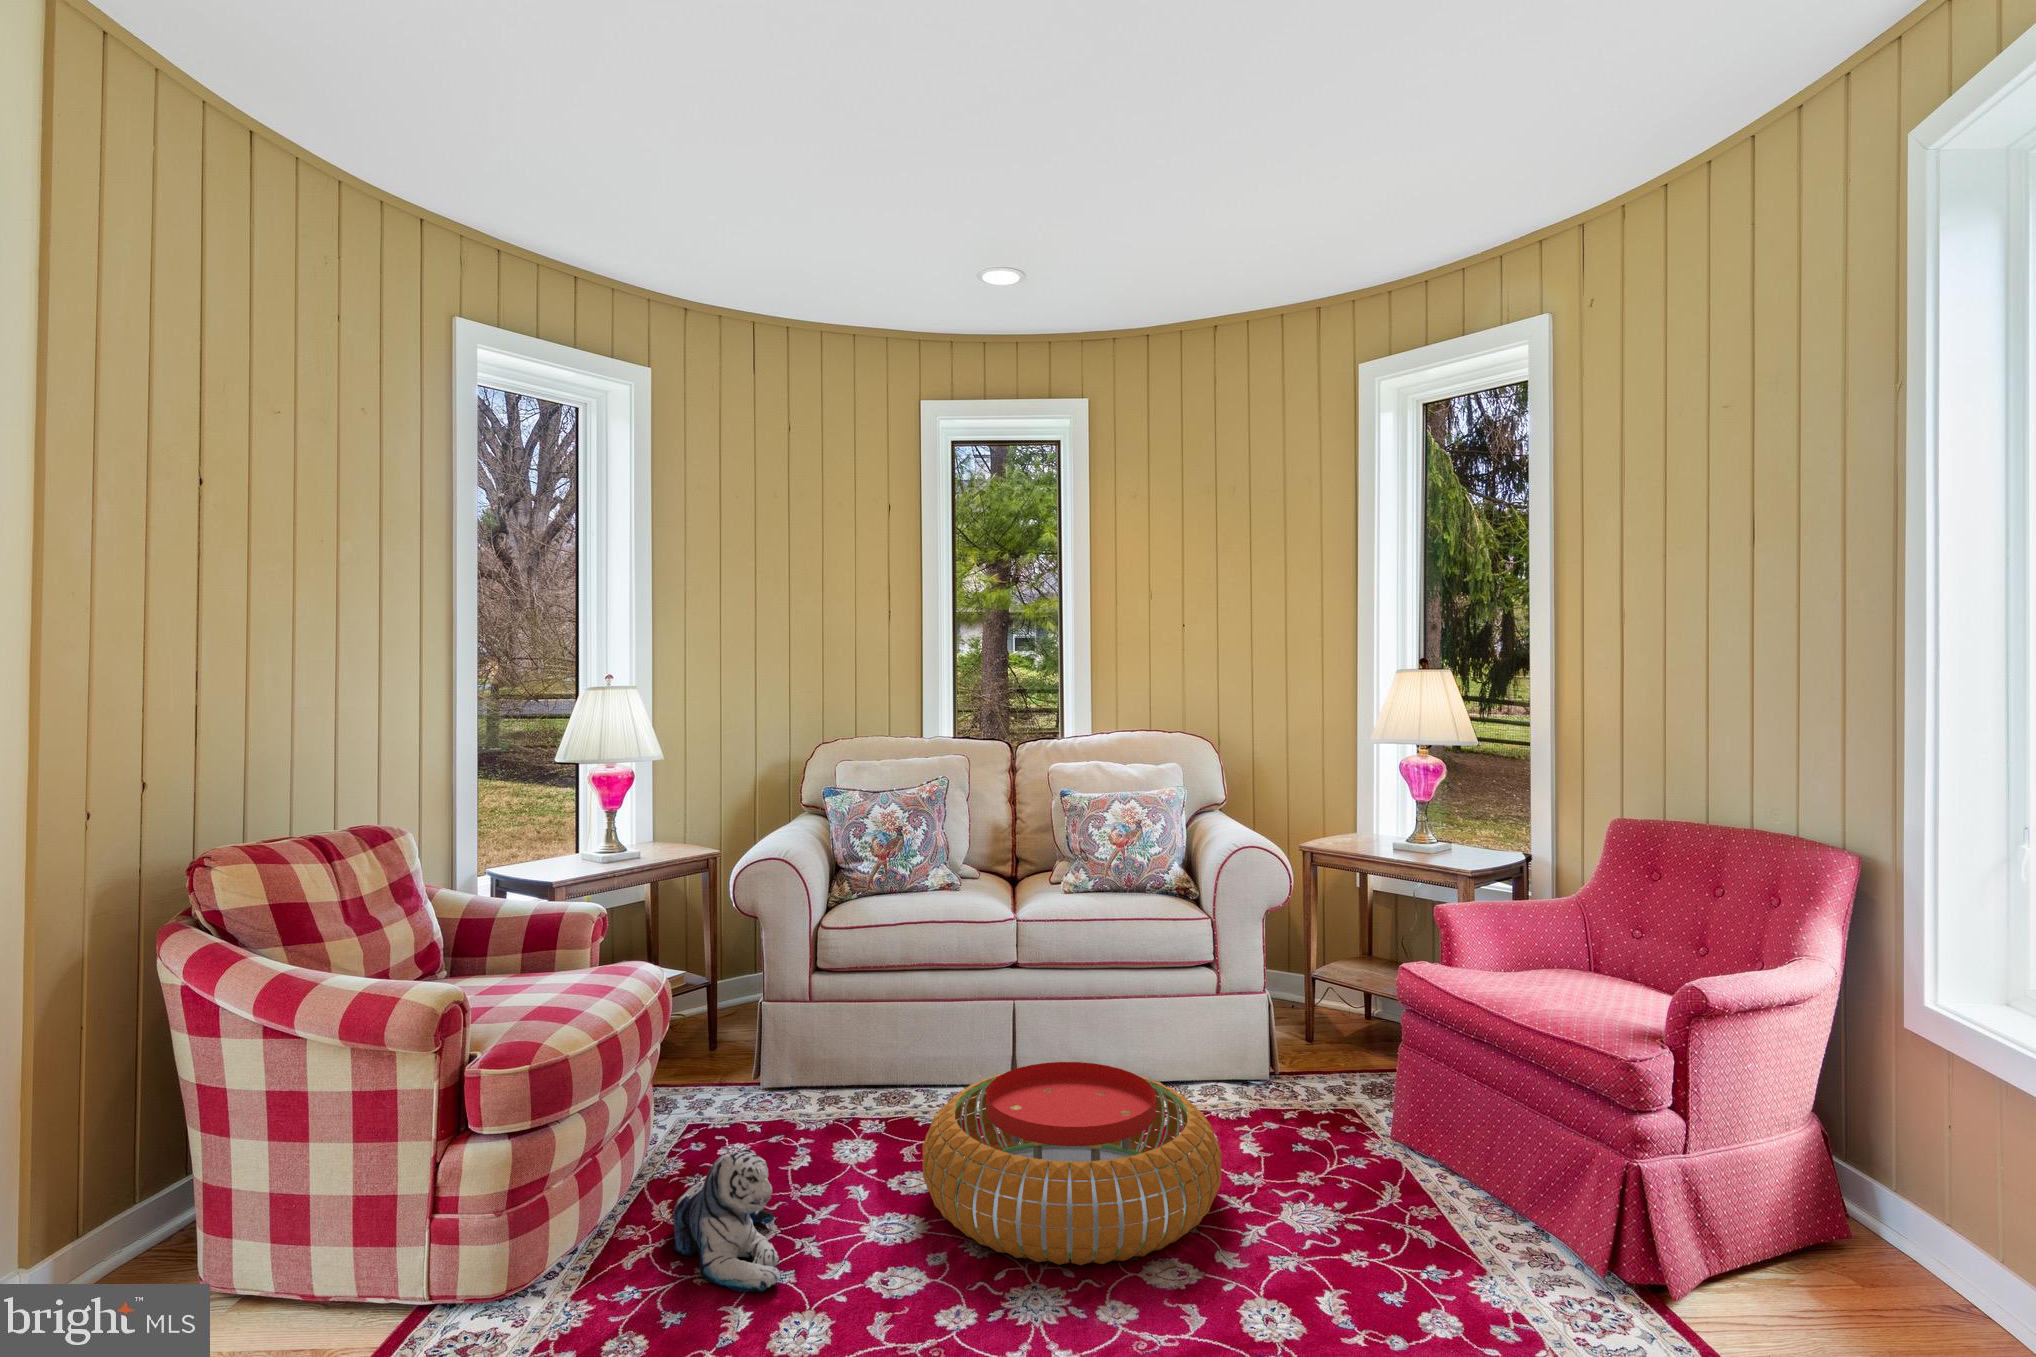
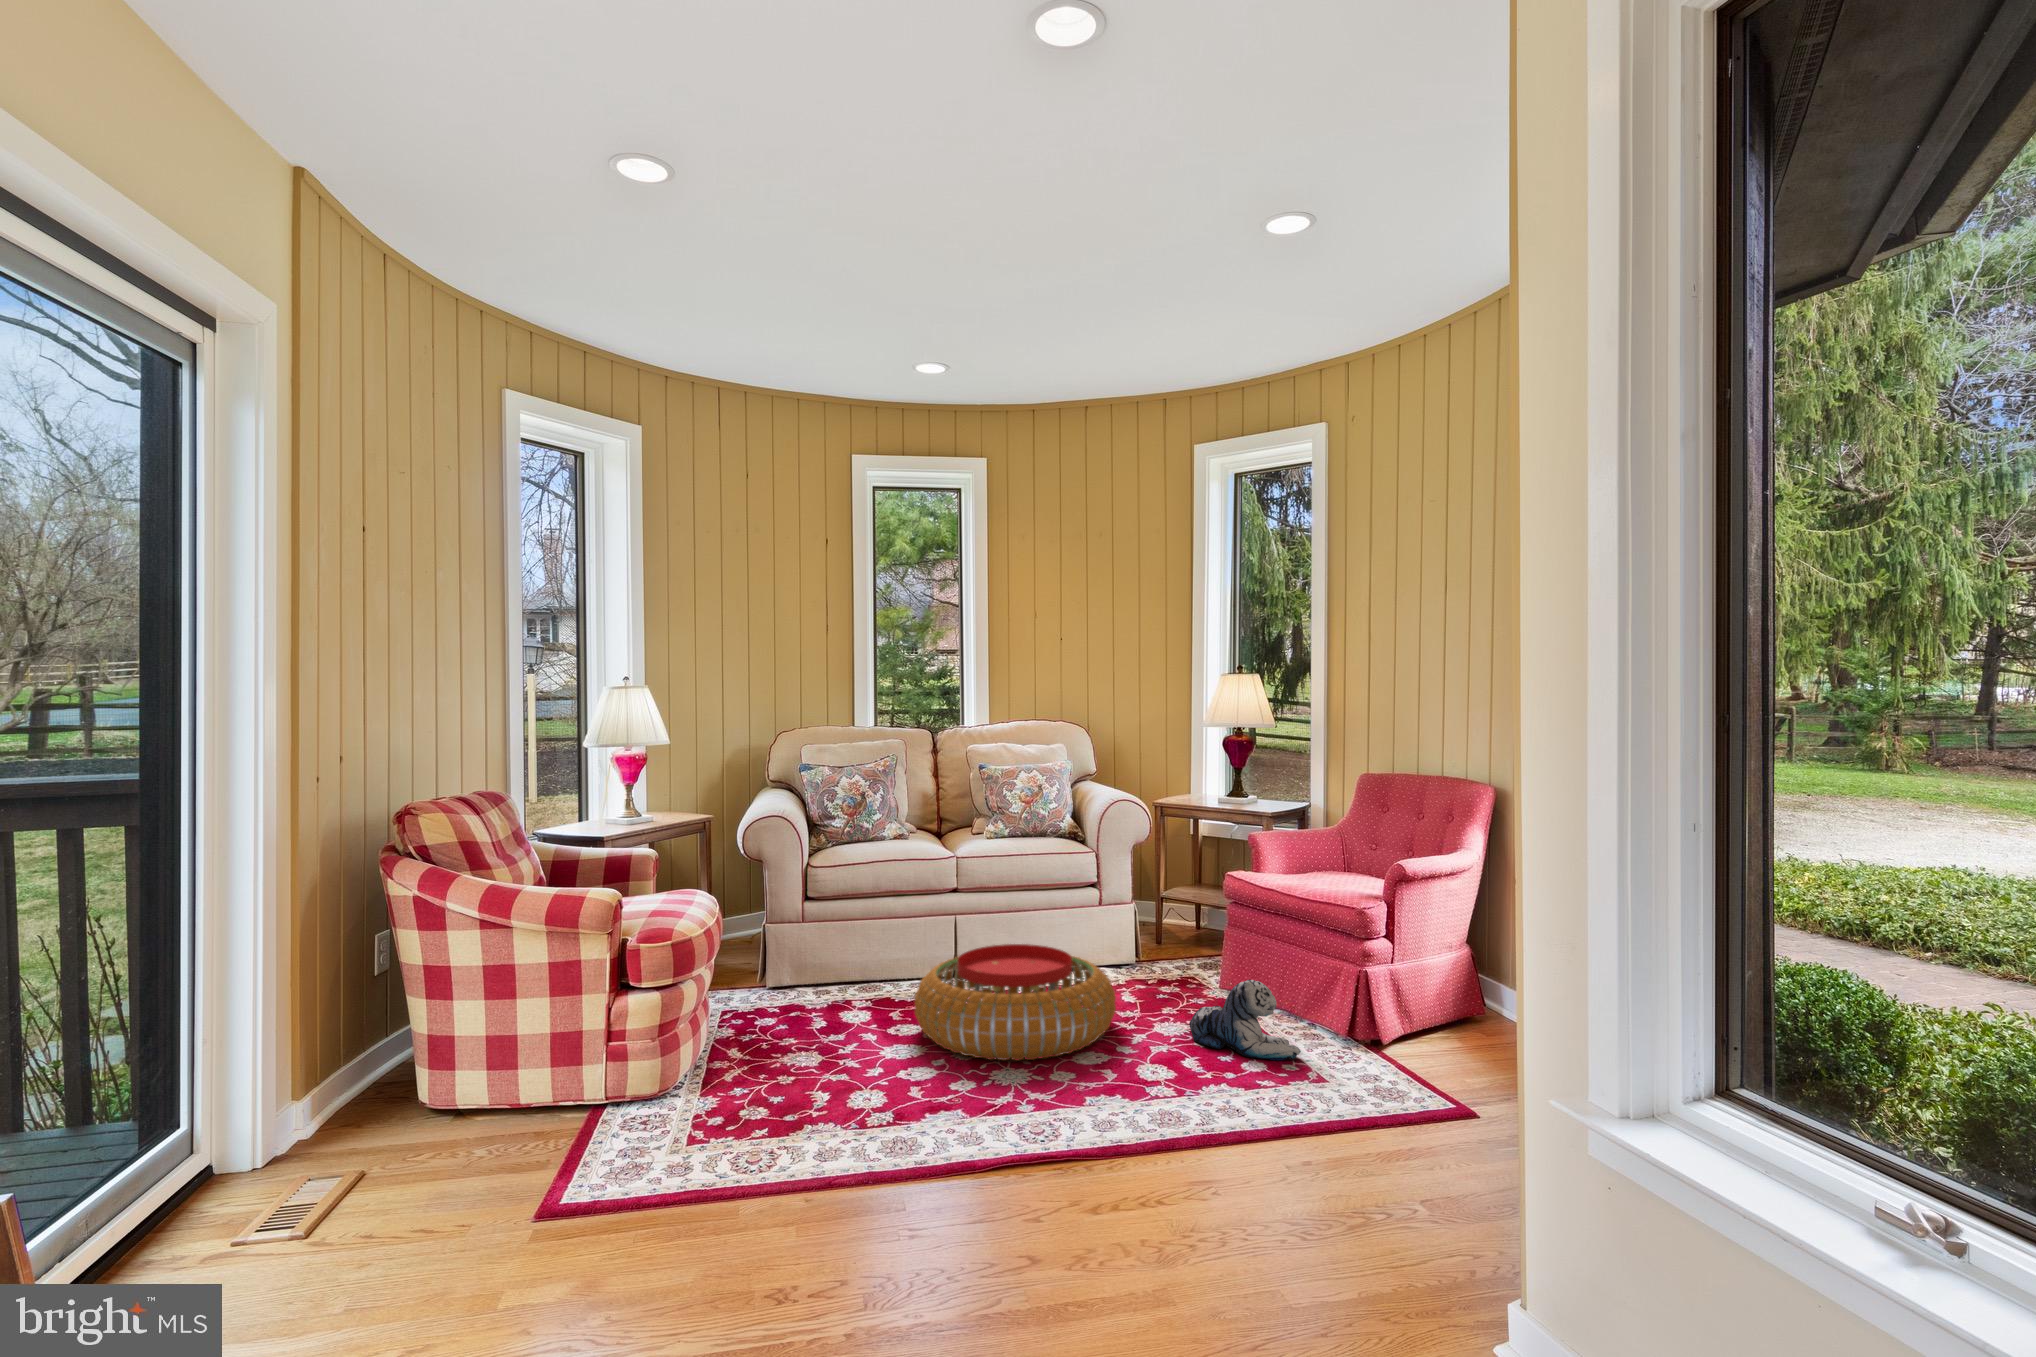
plush toy: present [673,1150,781,1292] -> present [1189,980,1301,1060]

